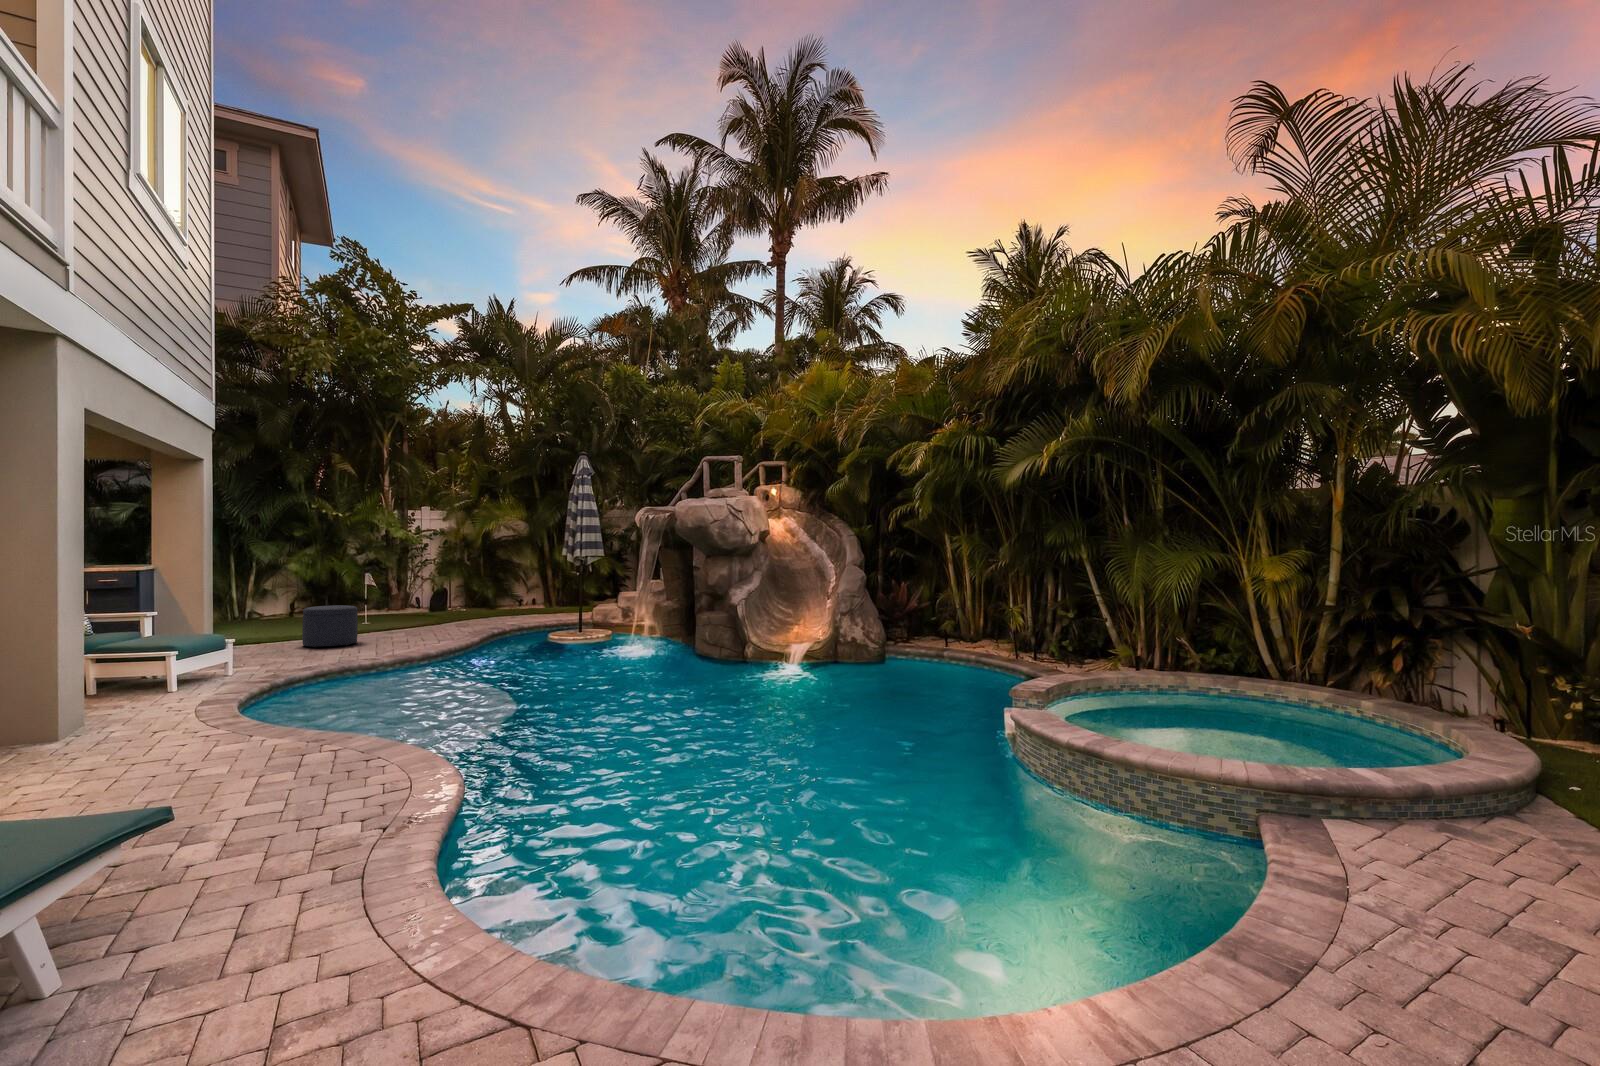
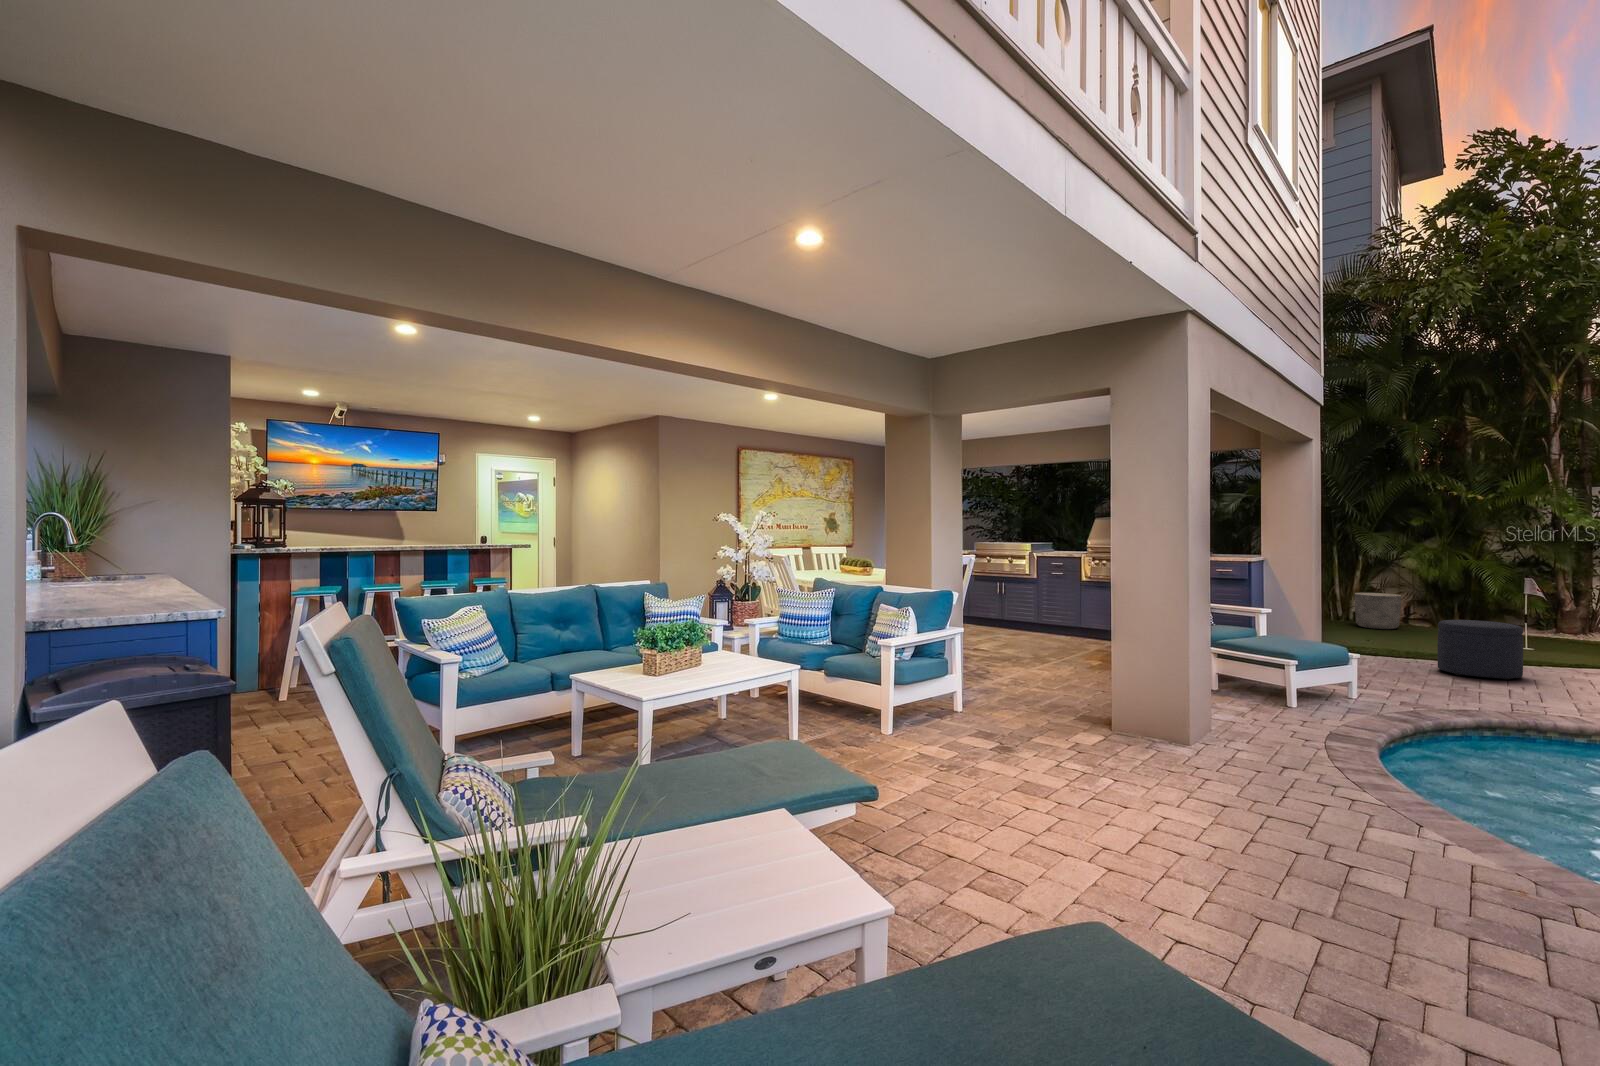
planter: none [248,593,286,623] -> present [1355,593,1401,629]

